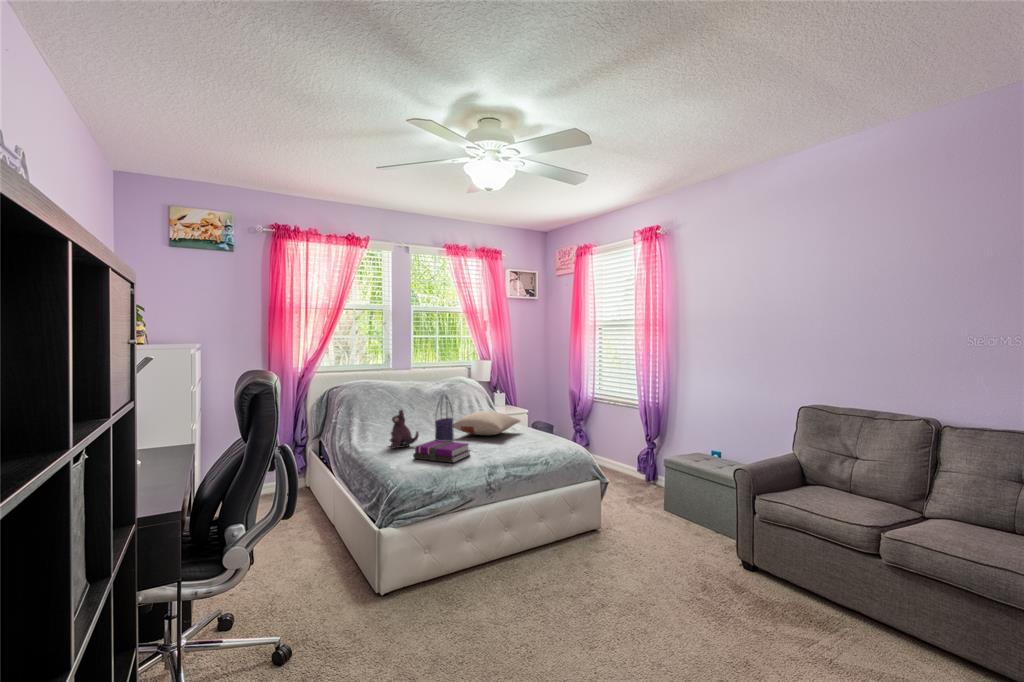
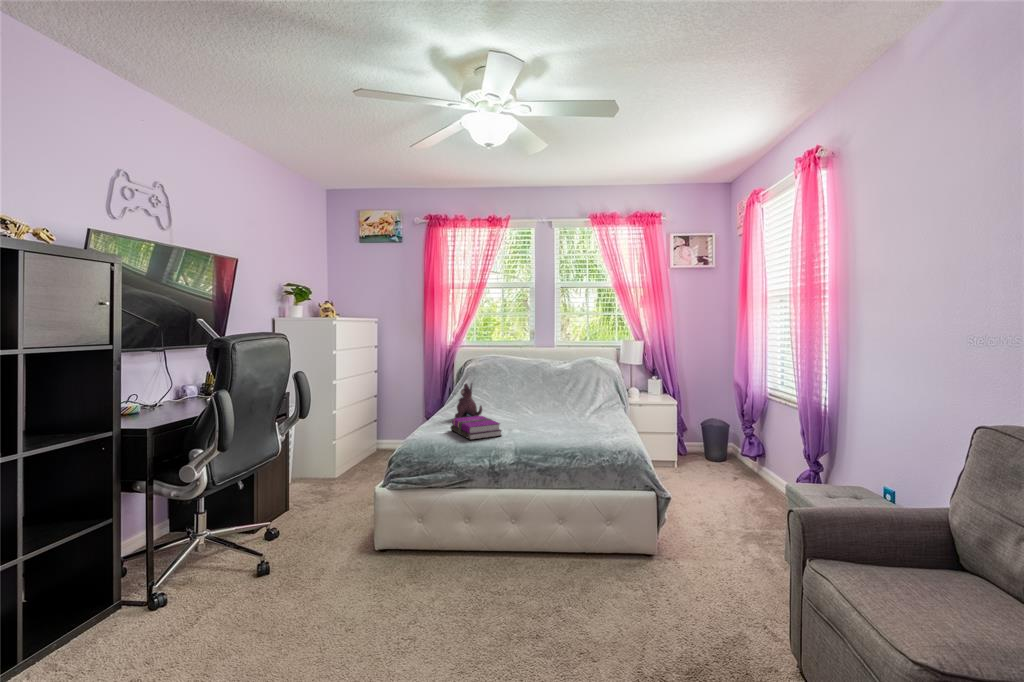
tote bag: present [435,395,454,442] -> none [491,372,514,424]
pillow: present [453,411,520,435] -> none [527,394,607,420]

